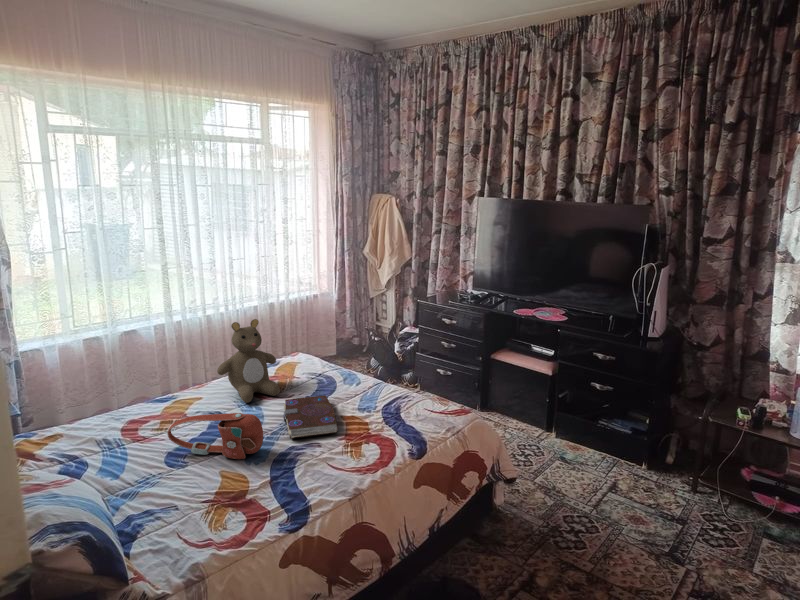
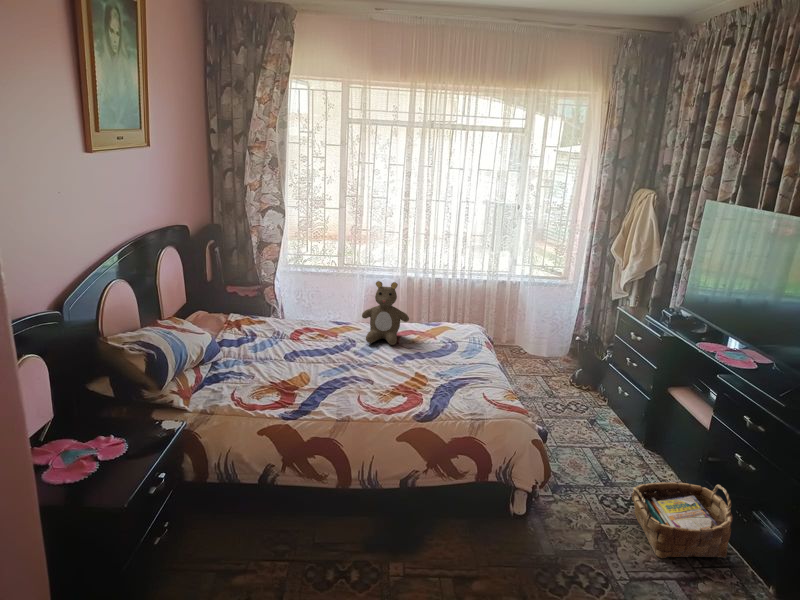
book: present [283,395,338,439] -> none [356,349,416,381]
woven basket: none [543,411,615,485] -> present [632,482,733,558]
handbag: present [167,413,263,459] -> none [290,333,336,372]

